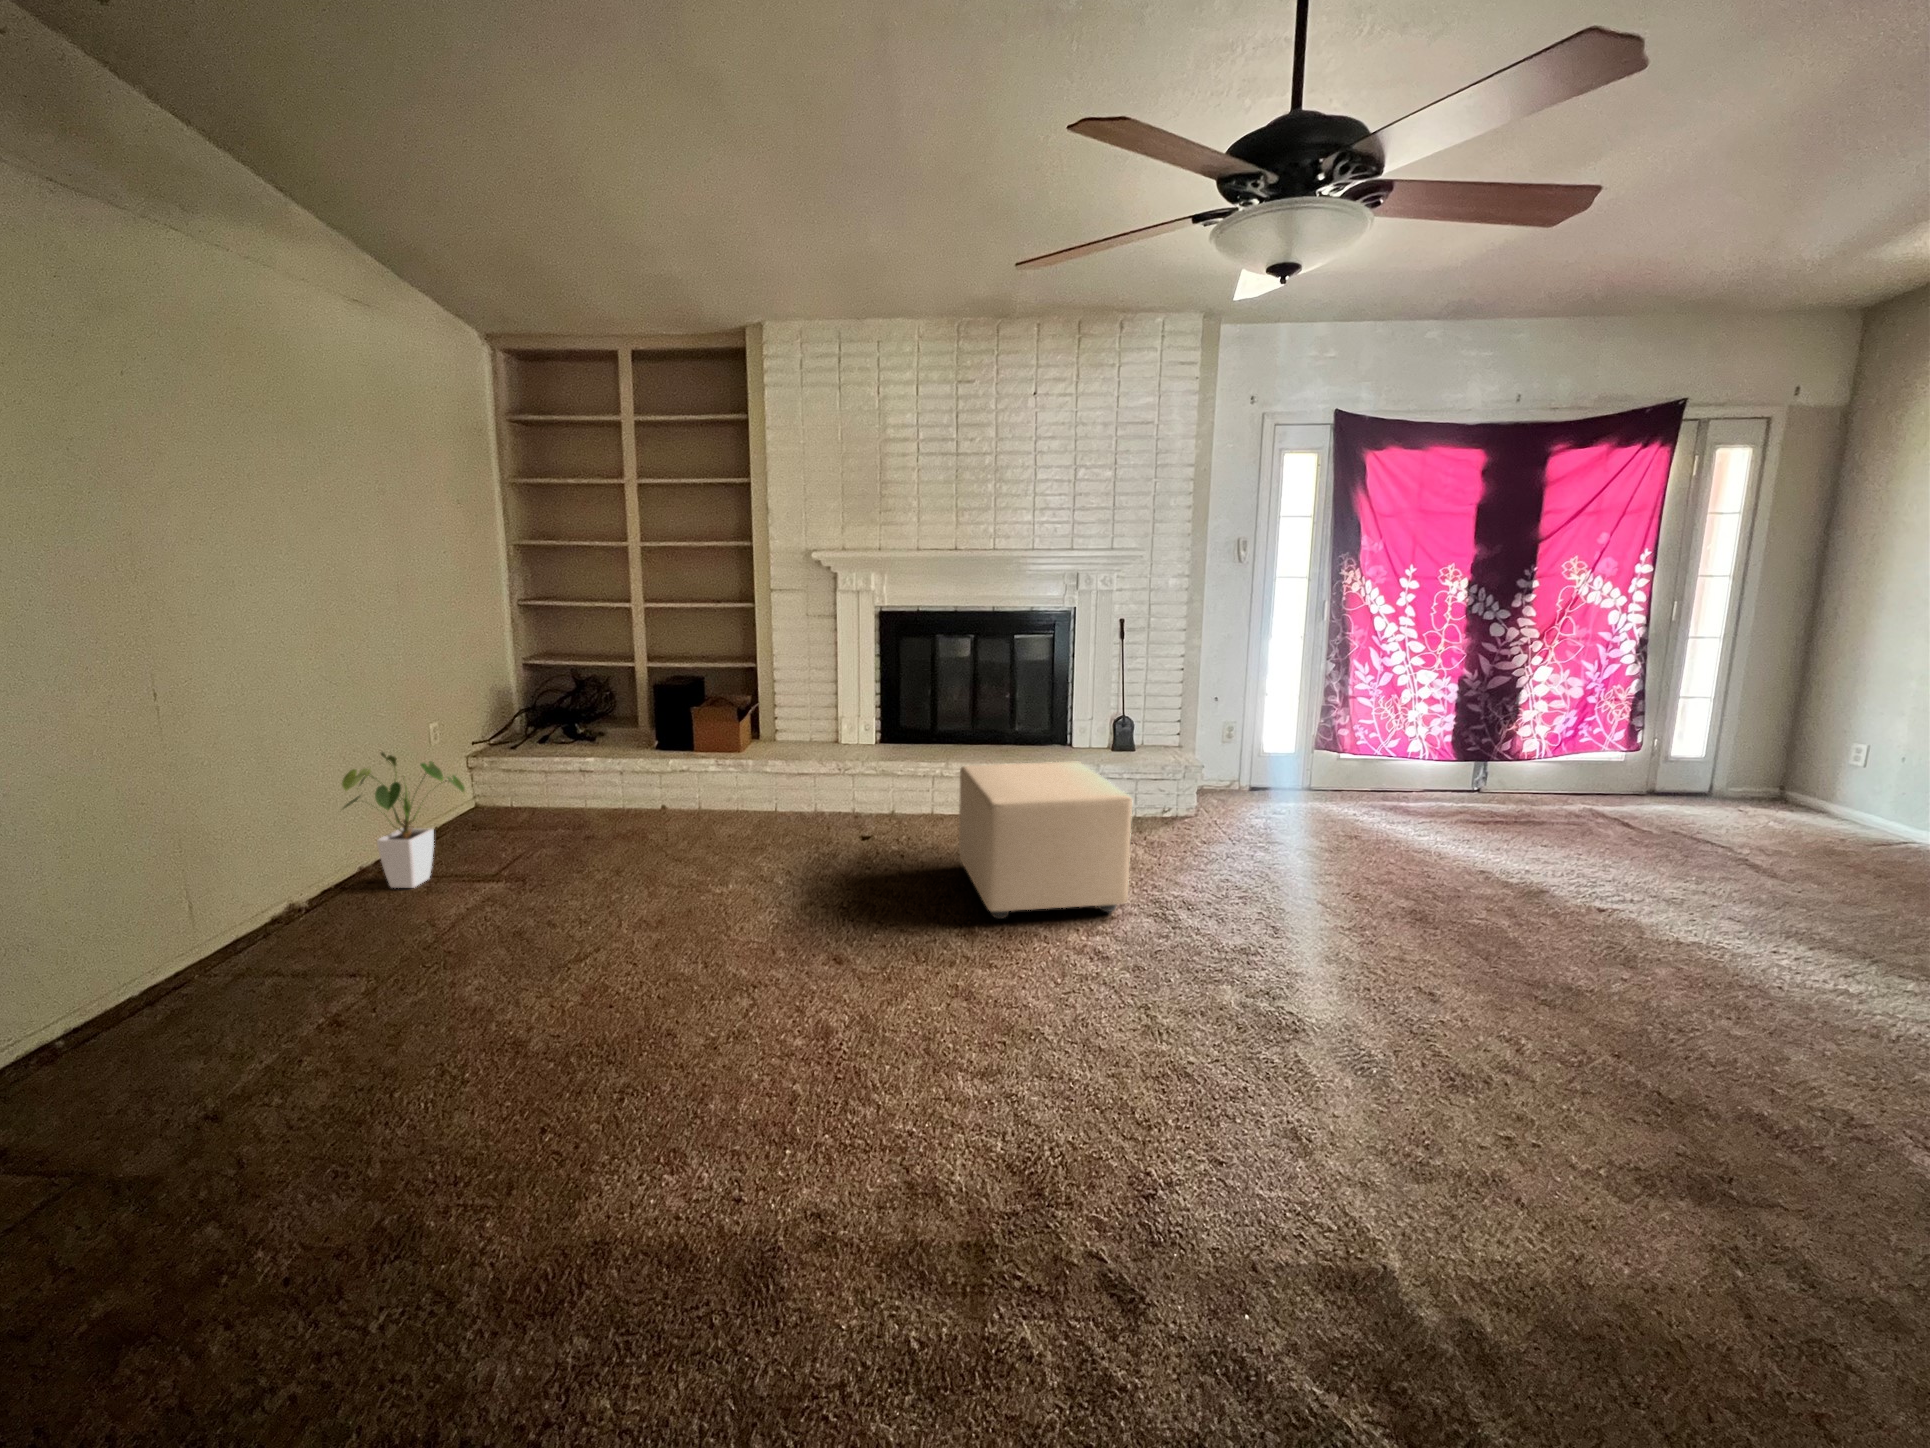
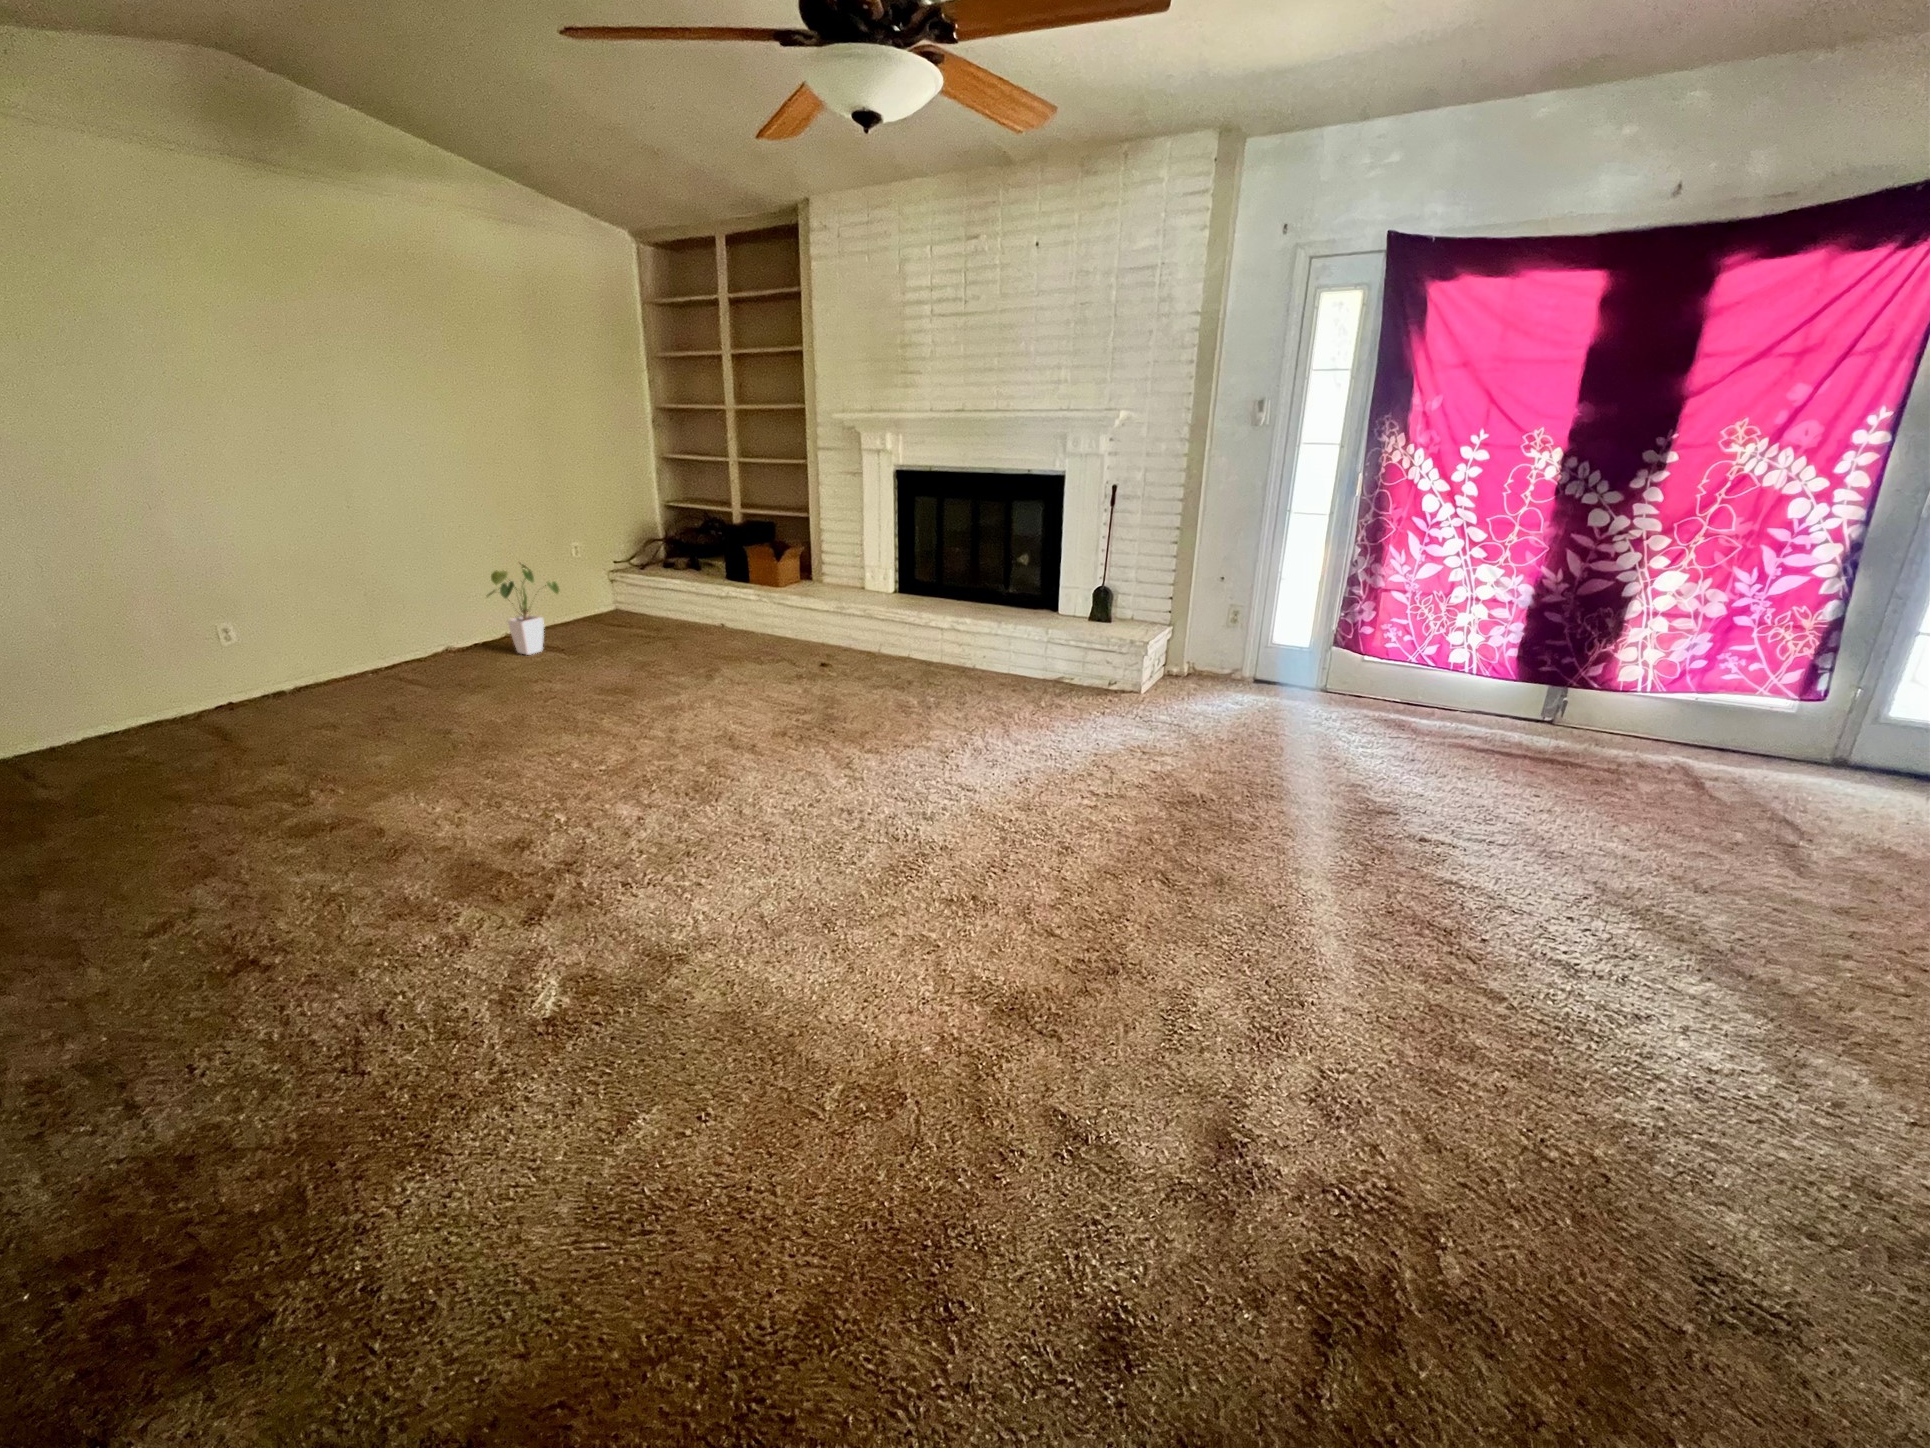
ottoman: present [959,762,1132,919] -> none [823,611,974,747]

